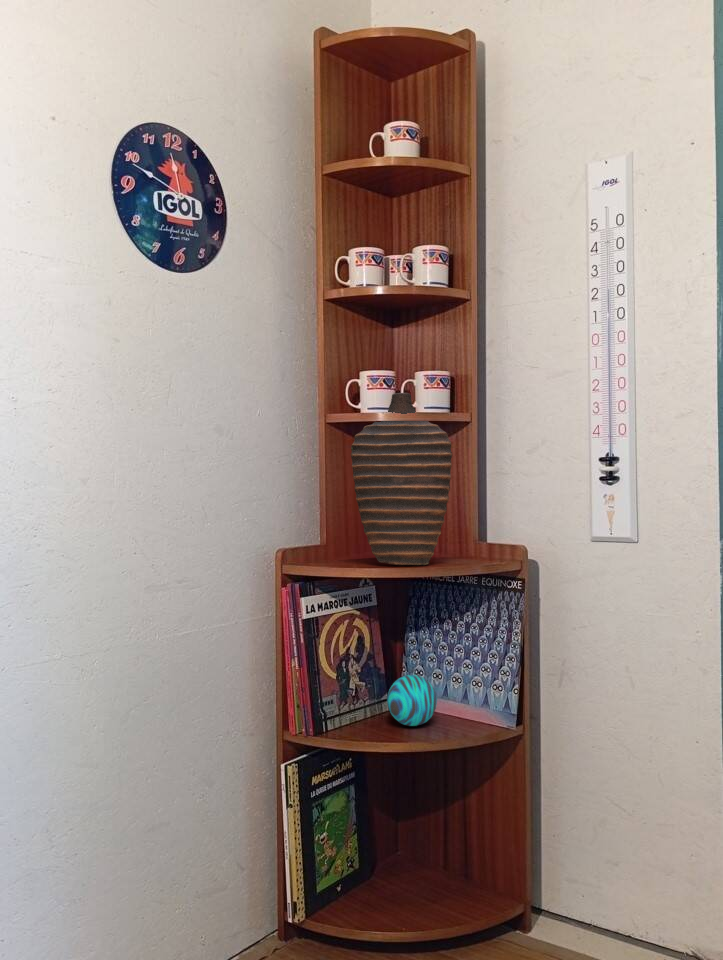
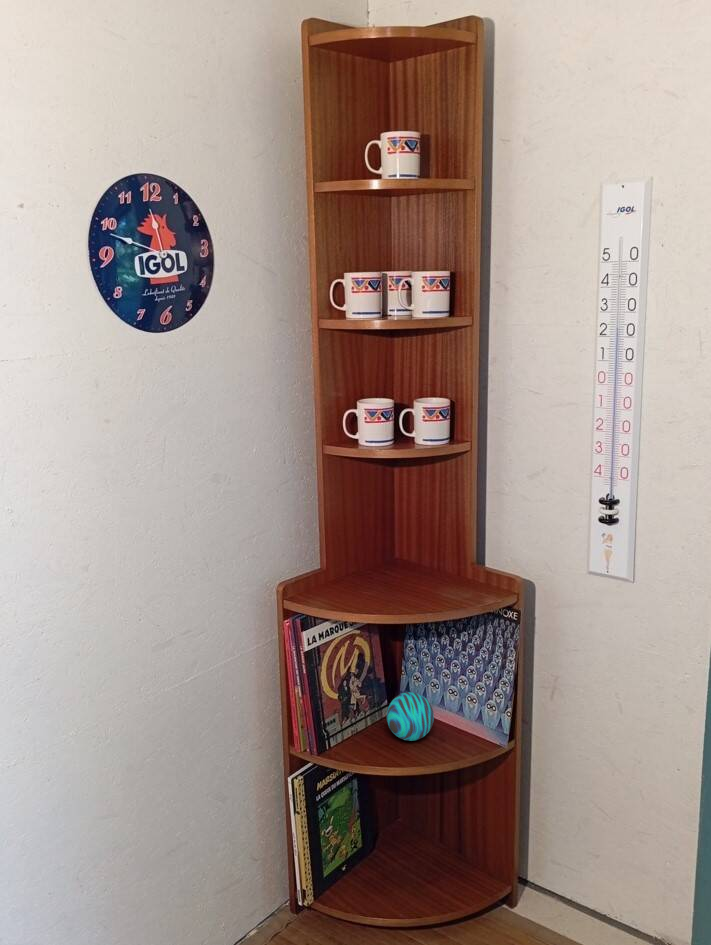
decorative vase: present [351,393,452,565] -> none [349,426,452,597]

